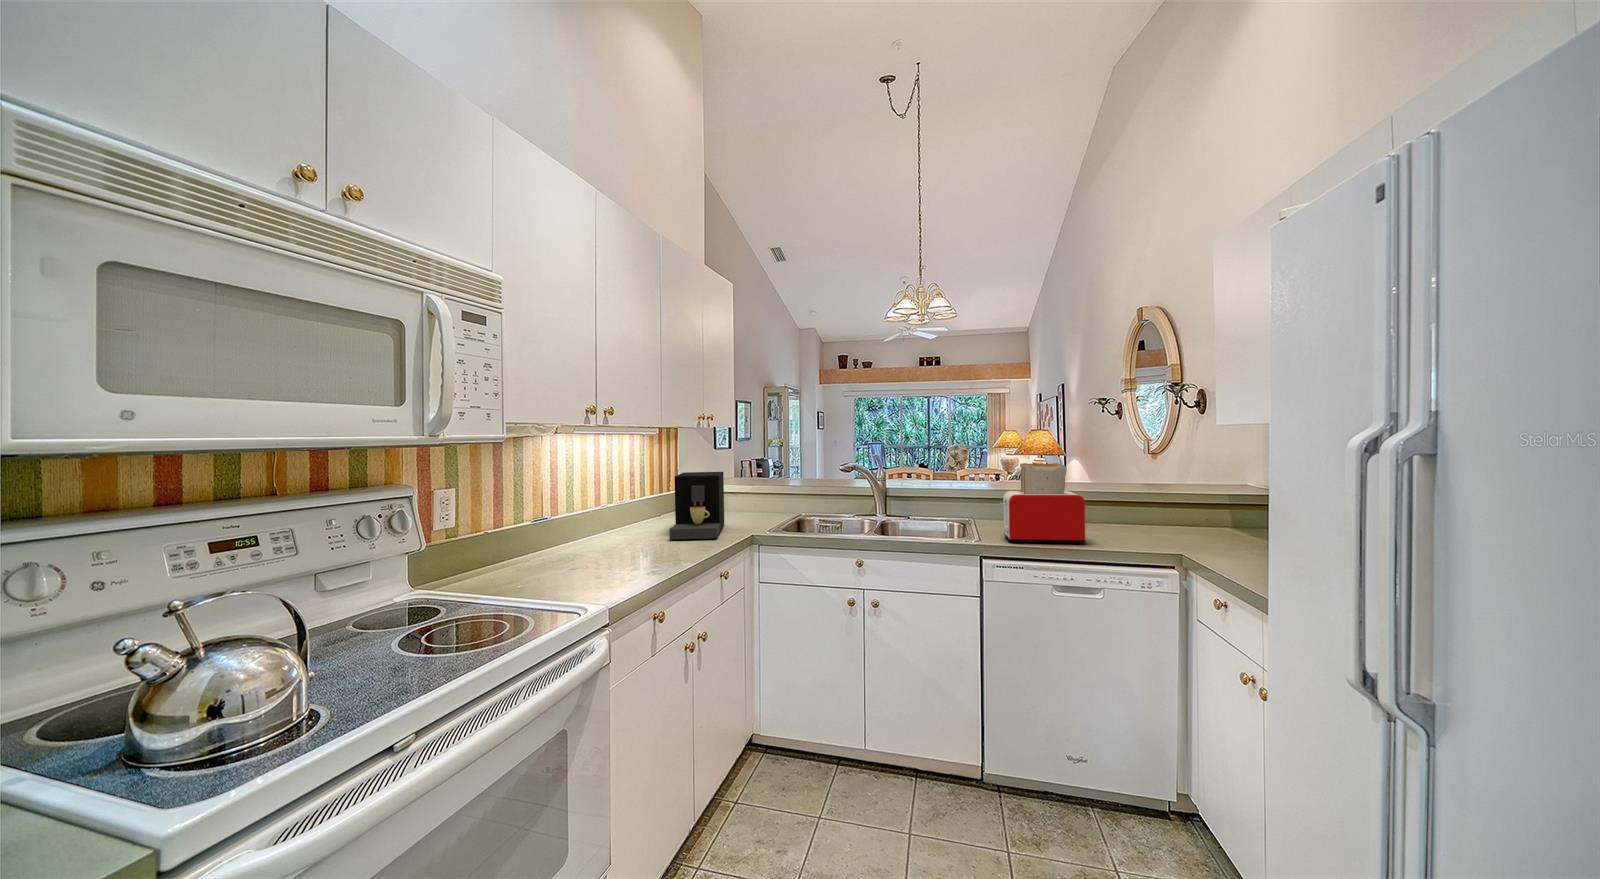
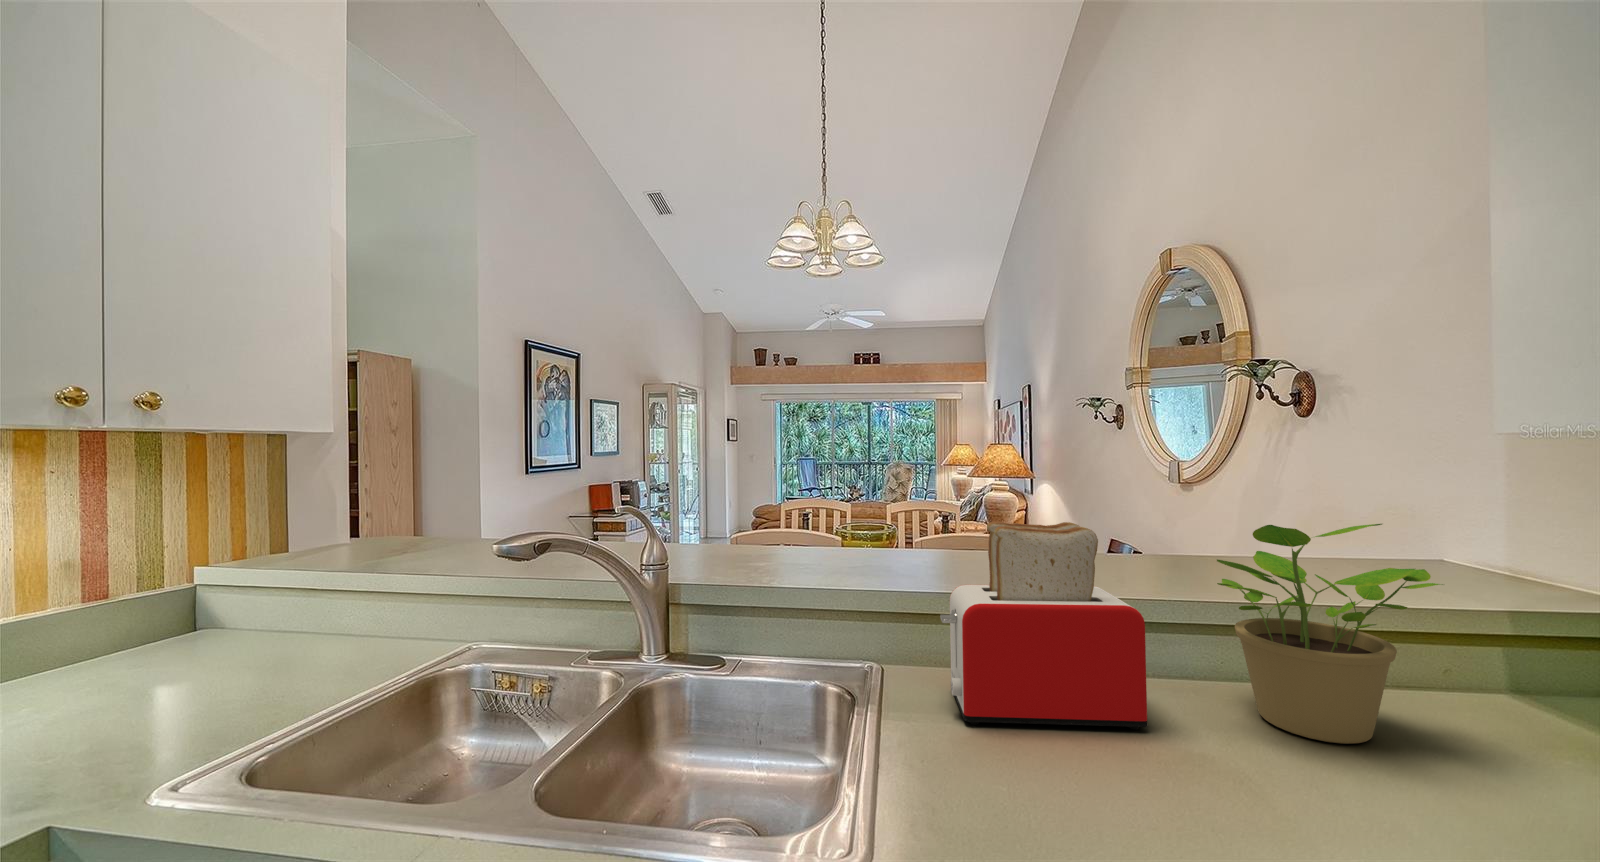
potted plant: none [1115,459,1202,547] -> present [1217,524,1443,744]
coffee maker: present [670,472,724,540] -> none [92,529,364,727]

